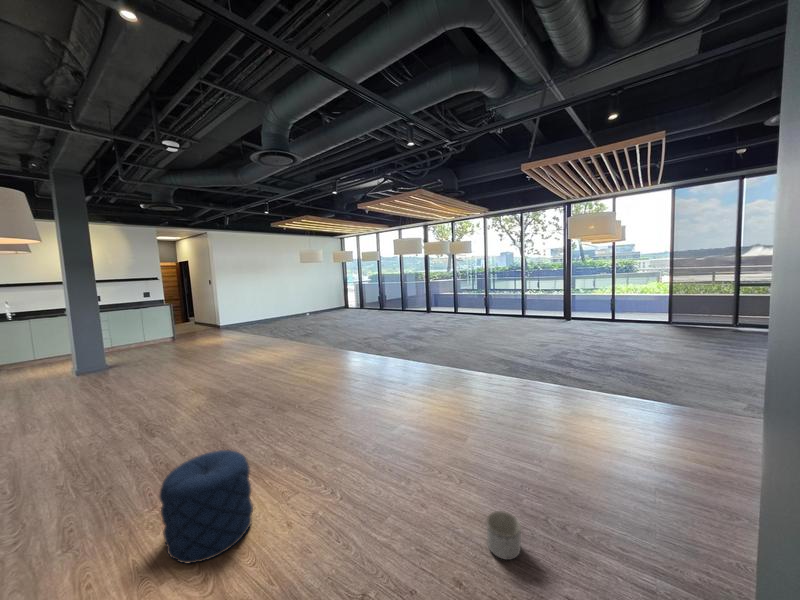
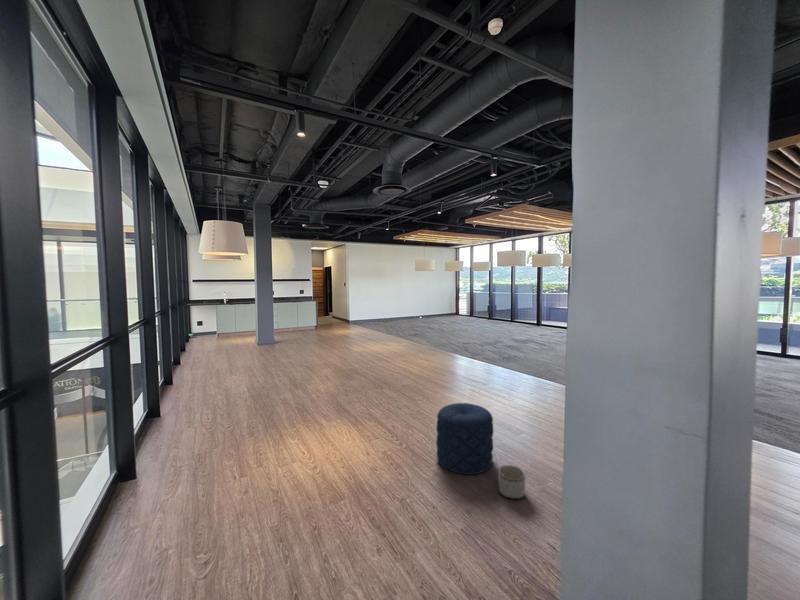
pouf: present [160,450,253,564] -> present [436,403,493,474]

